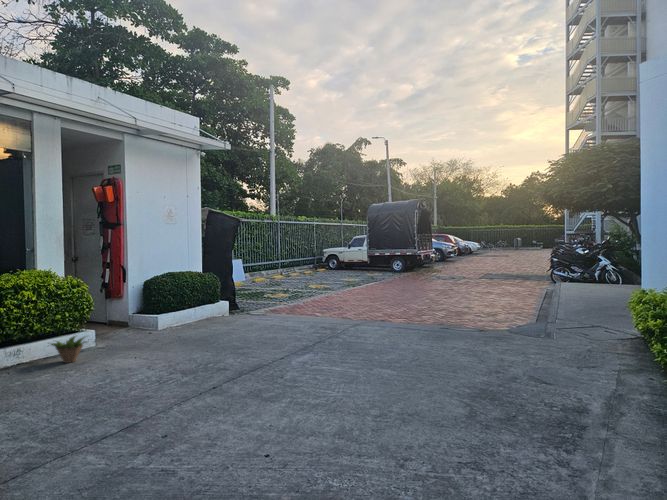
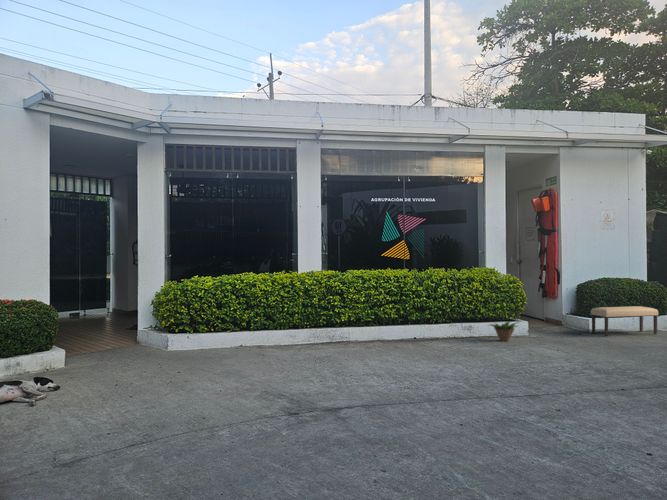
bench: none [163,300,223,335] -> present [591,306,658,336]

